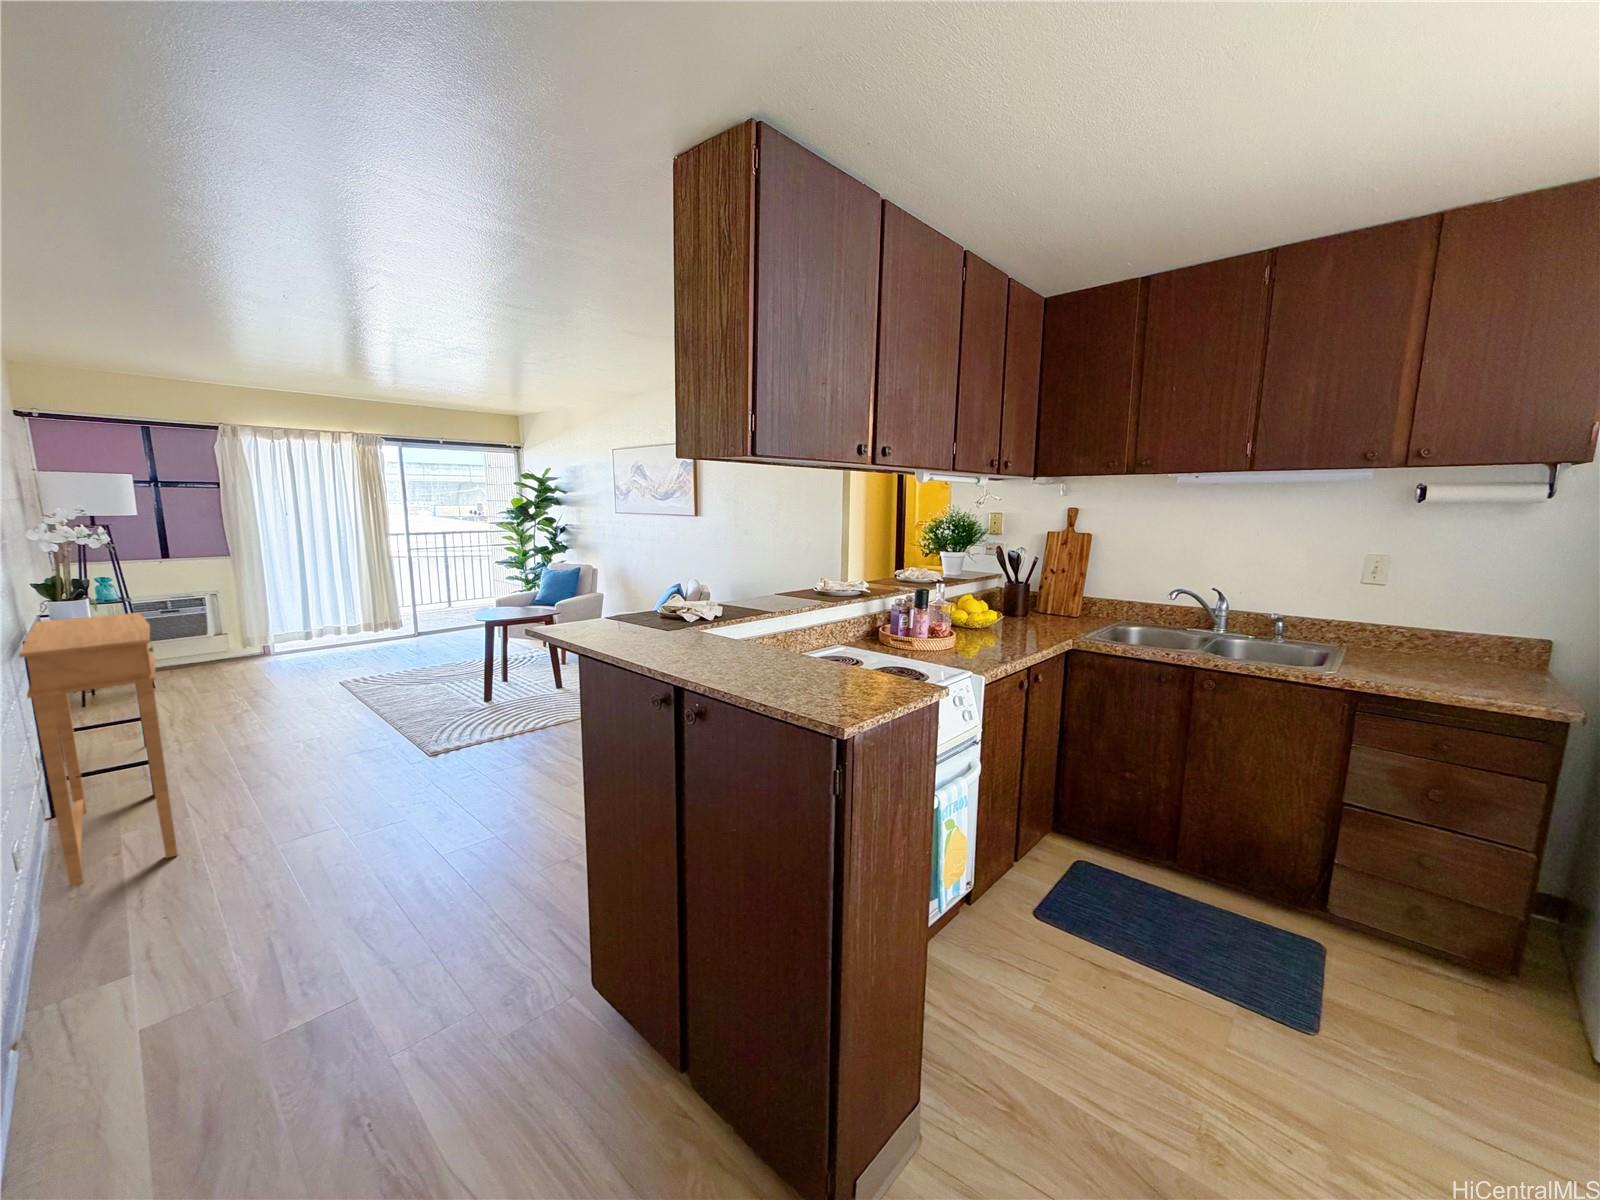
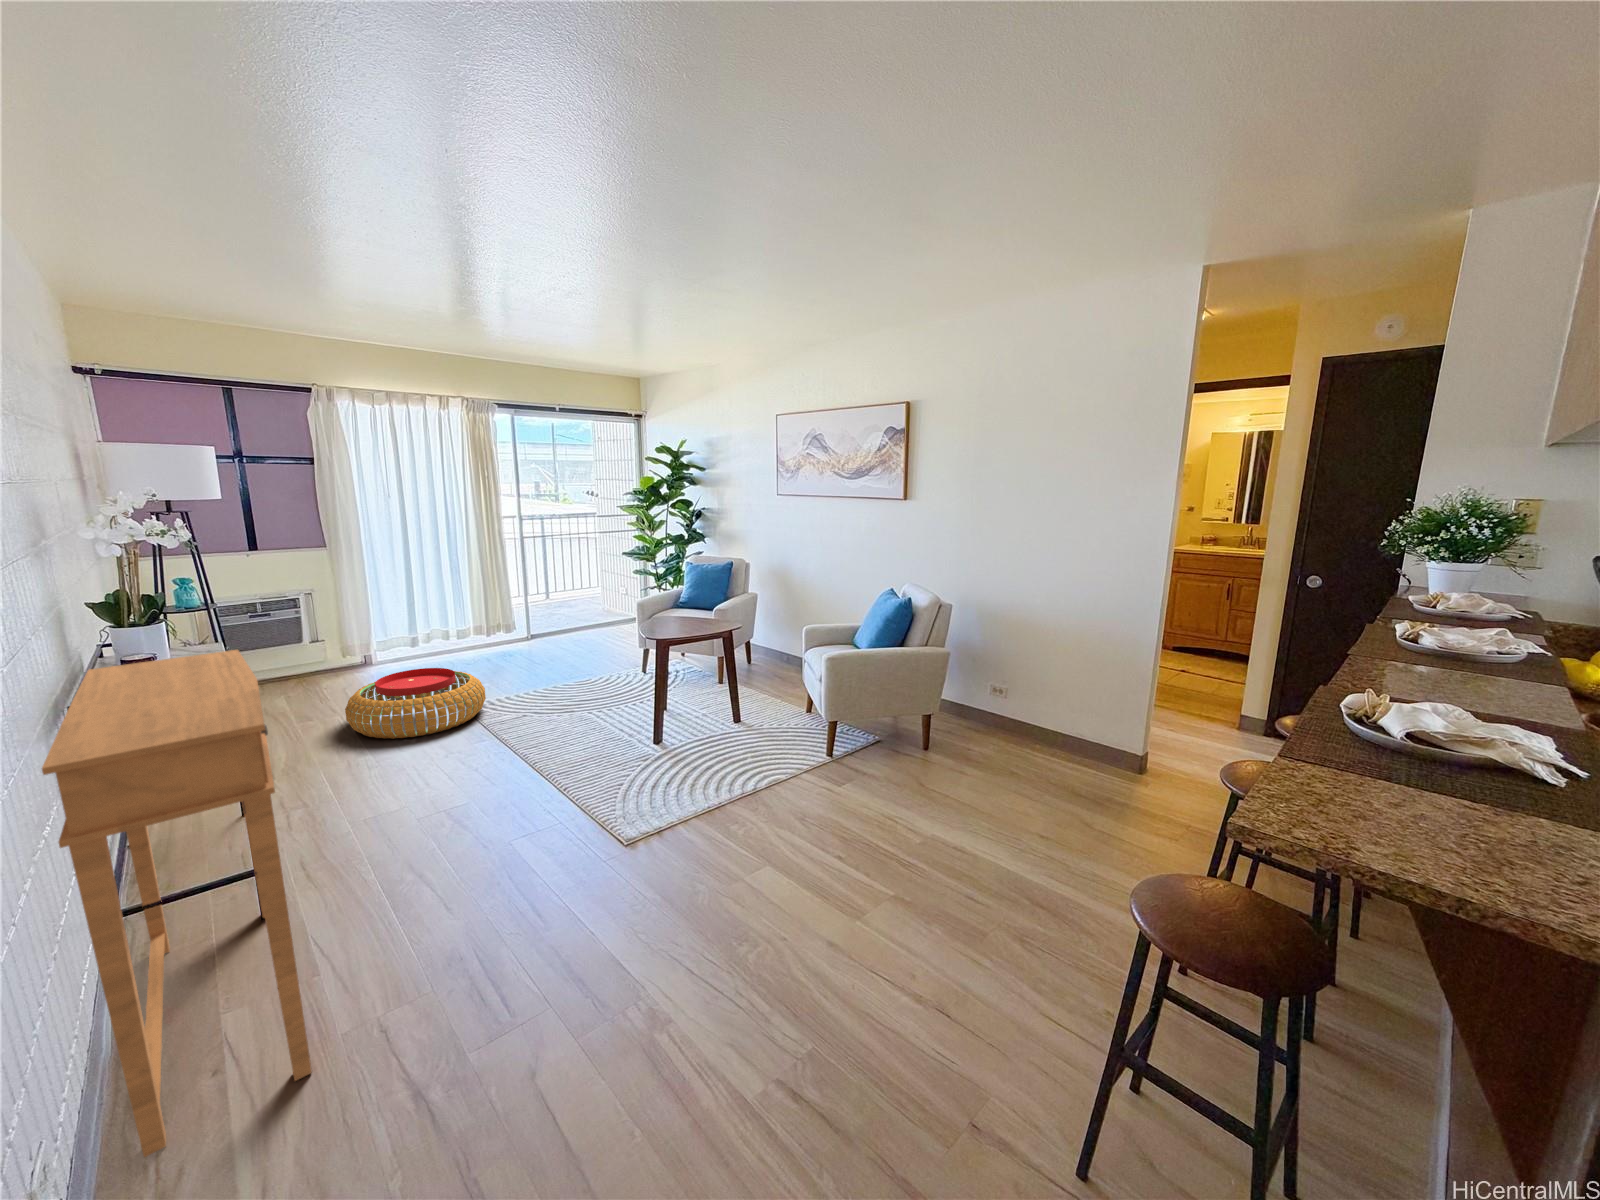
pouf: none [237,651,359,702] -> present [345,668,486,739]

